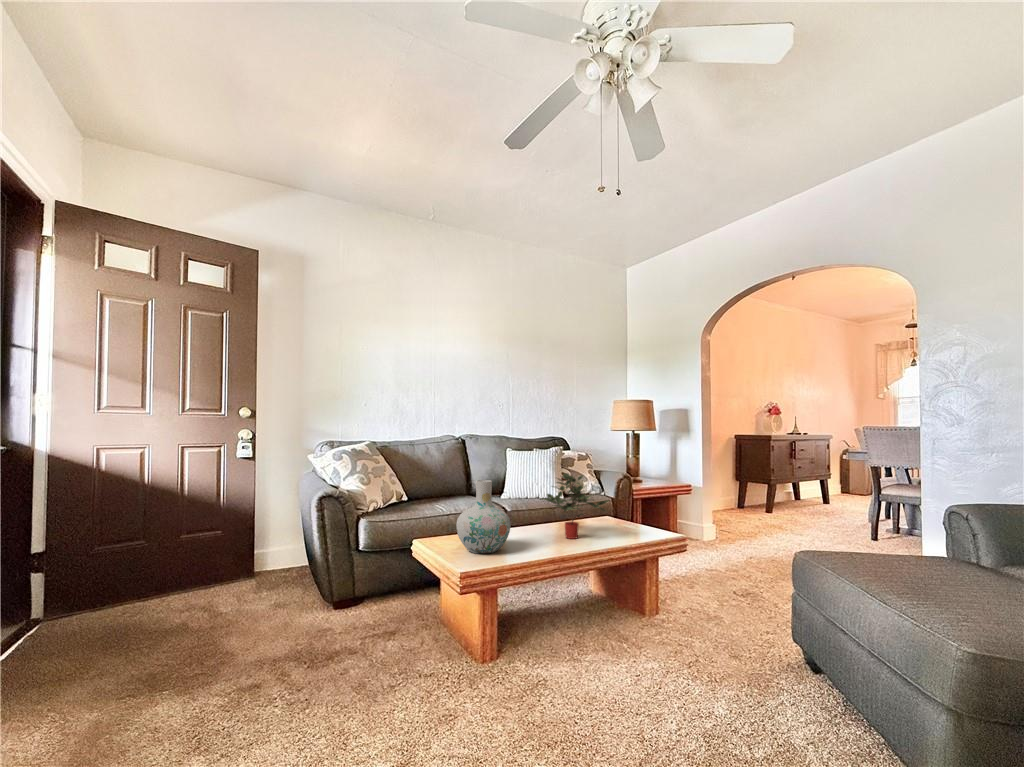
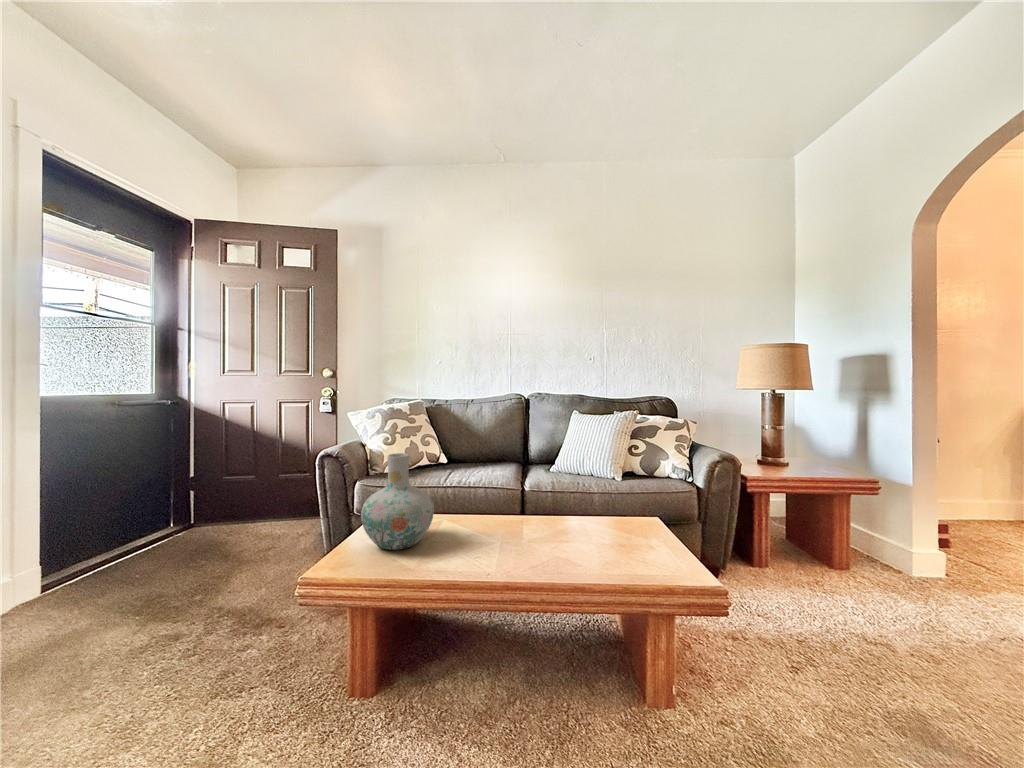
potted plant: present [542,473,609,539] -> none [502,452,597,549]

